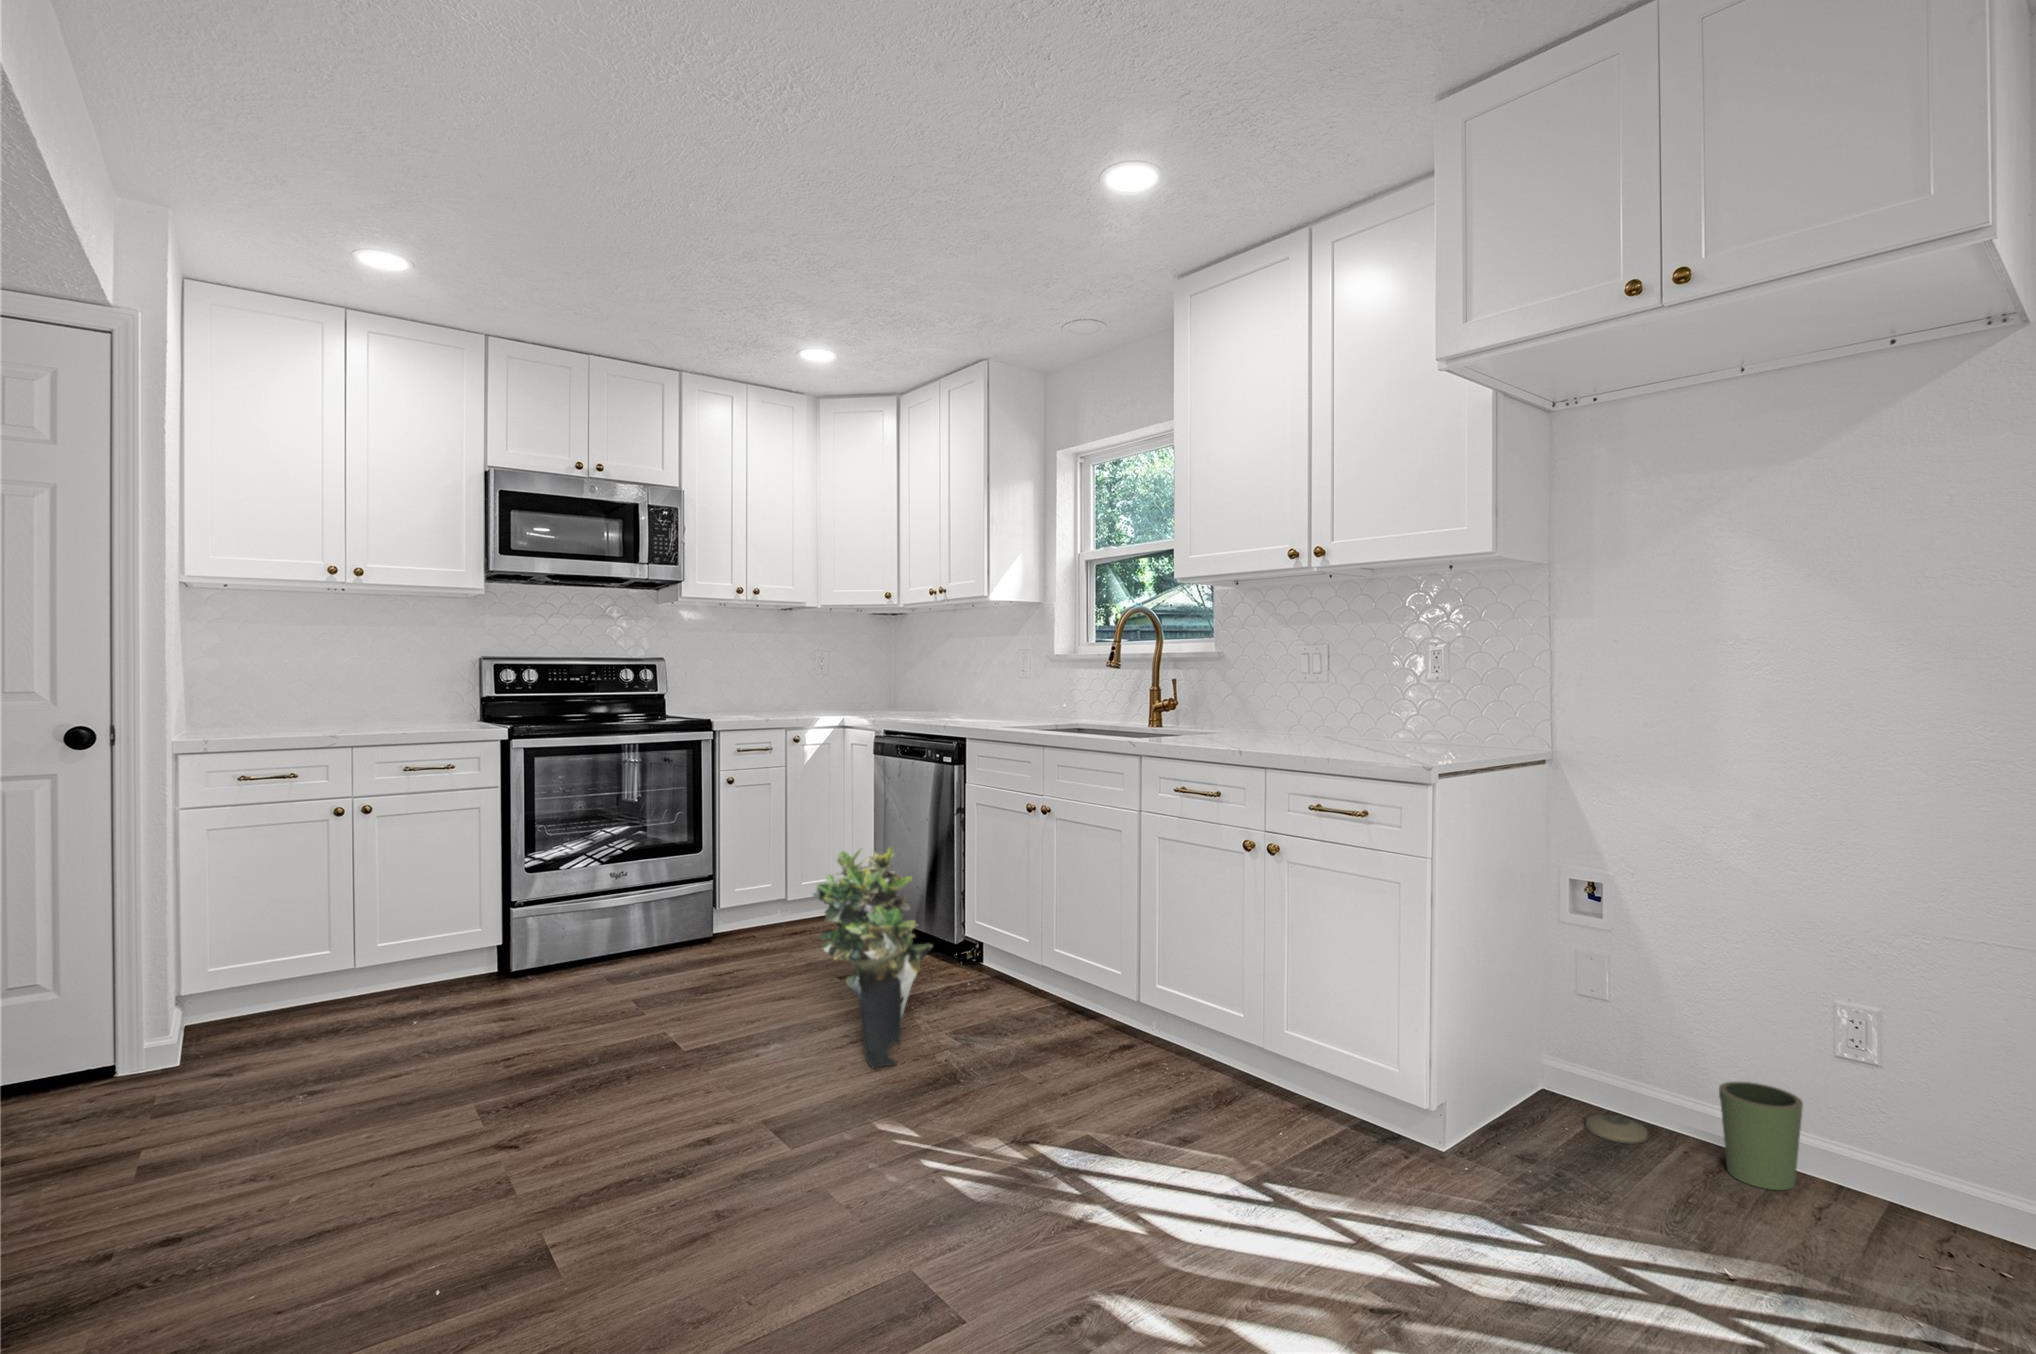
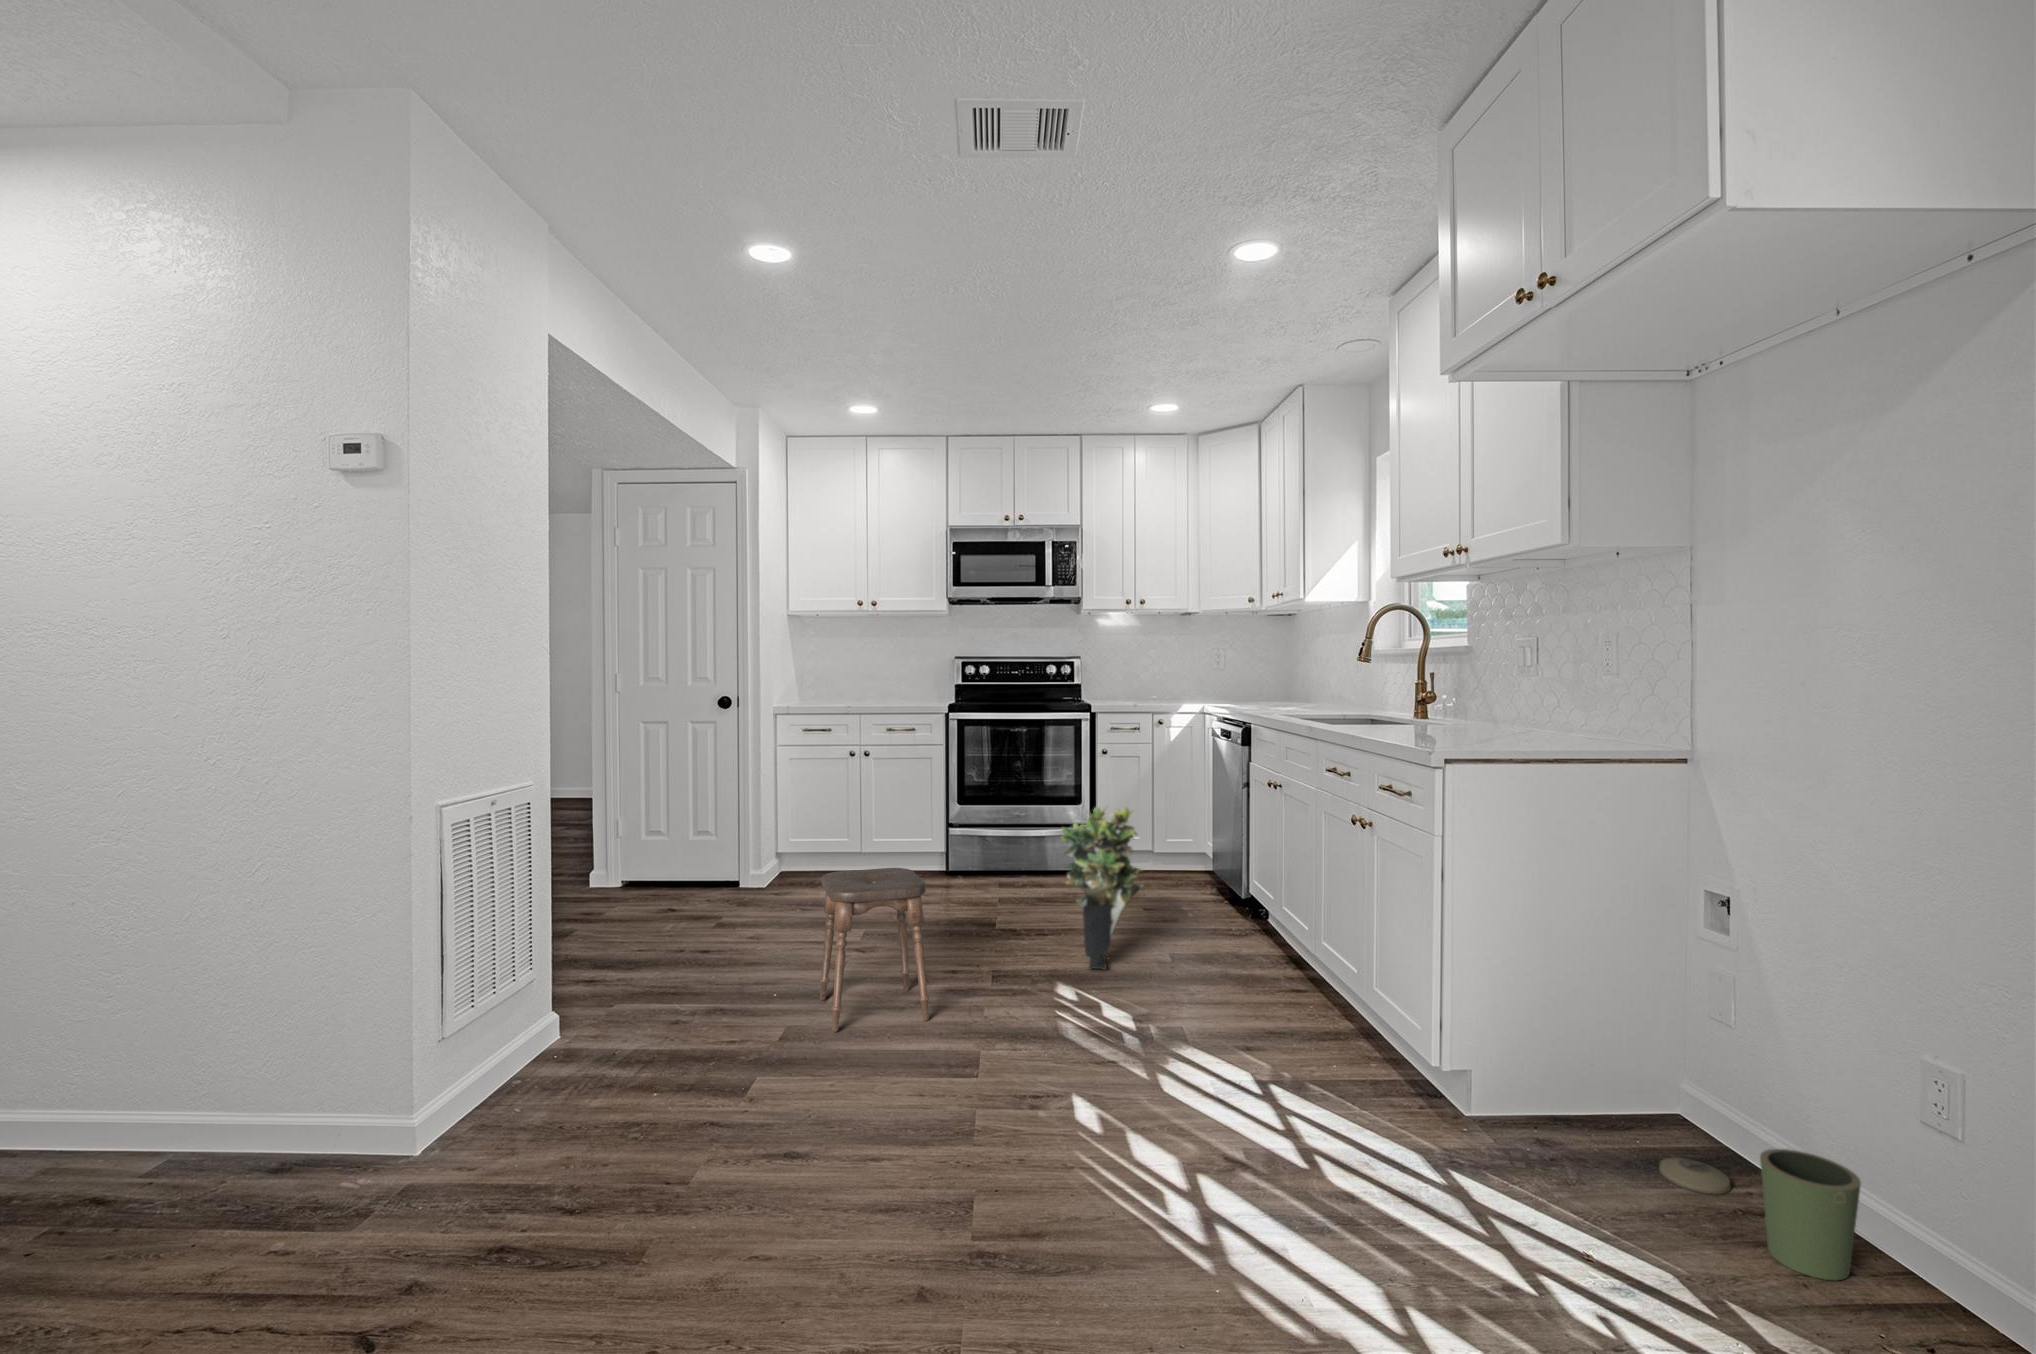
stool: none [528,976,750,1272] -> present [820,868,929,1032]

